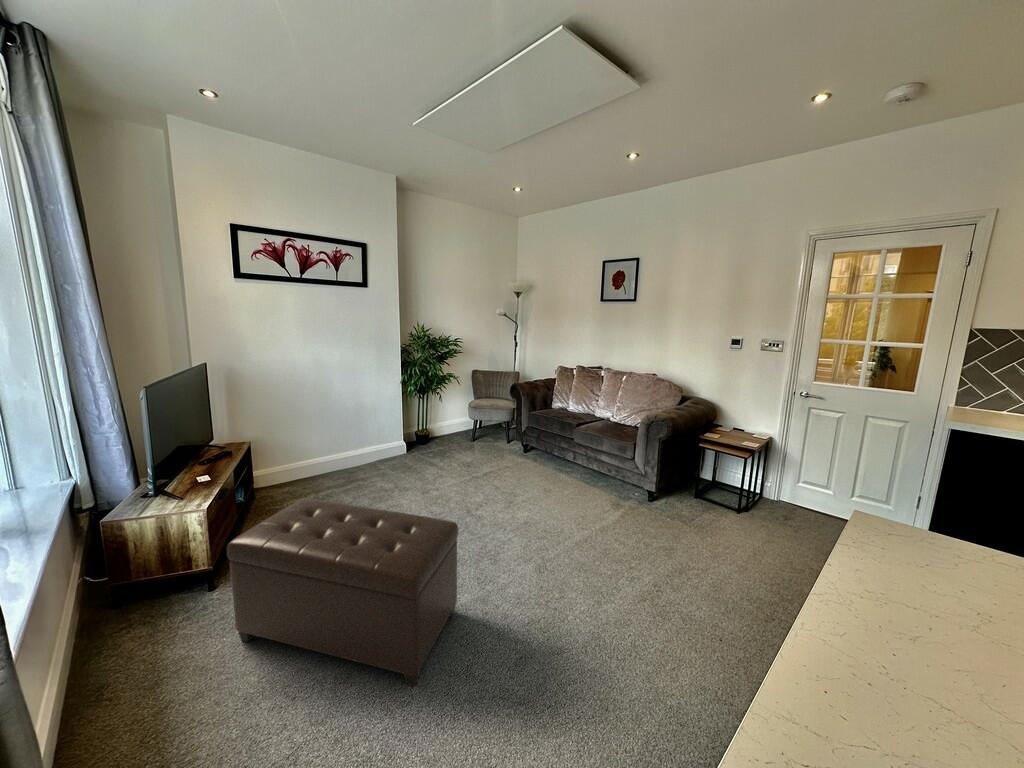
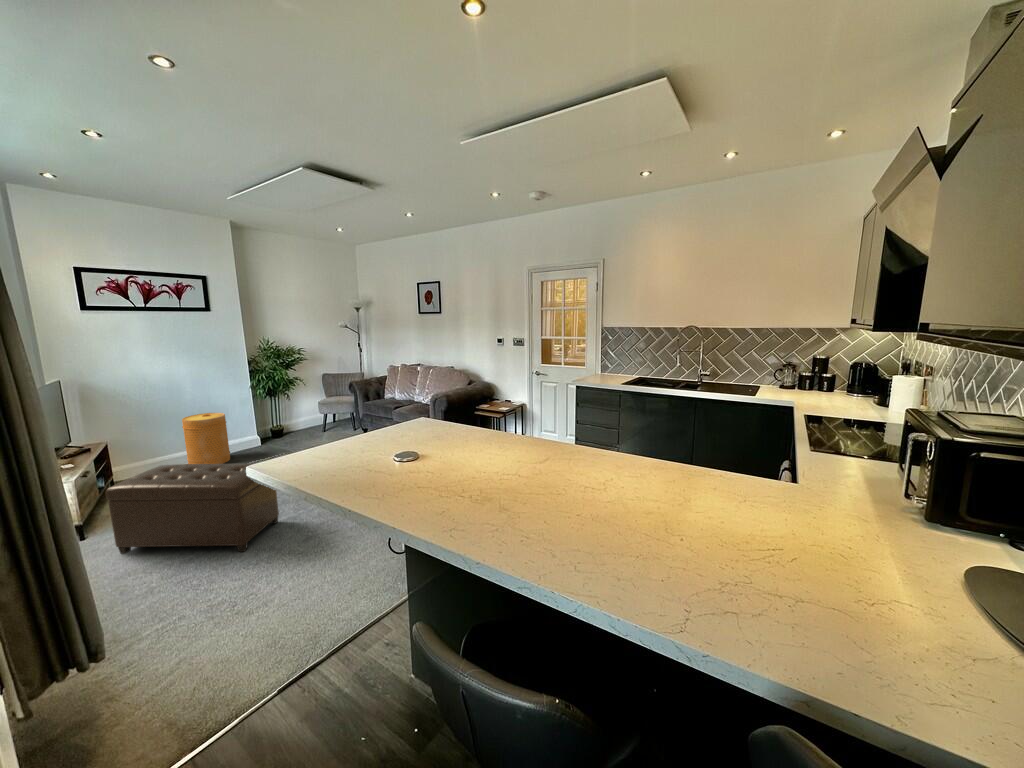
basket: none [329,411,377,481] -> present [182,413,230,464]

